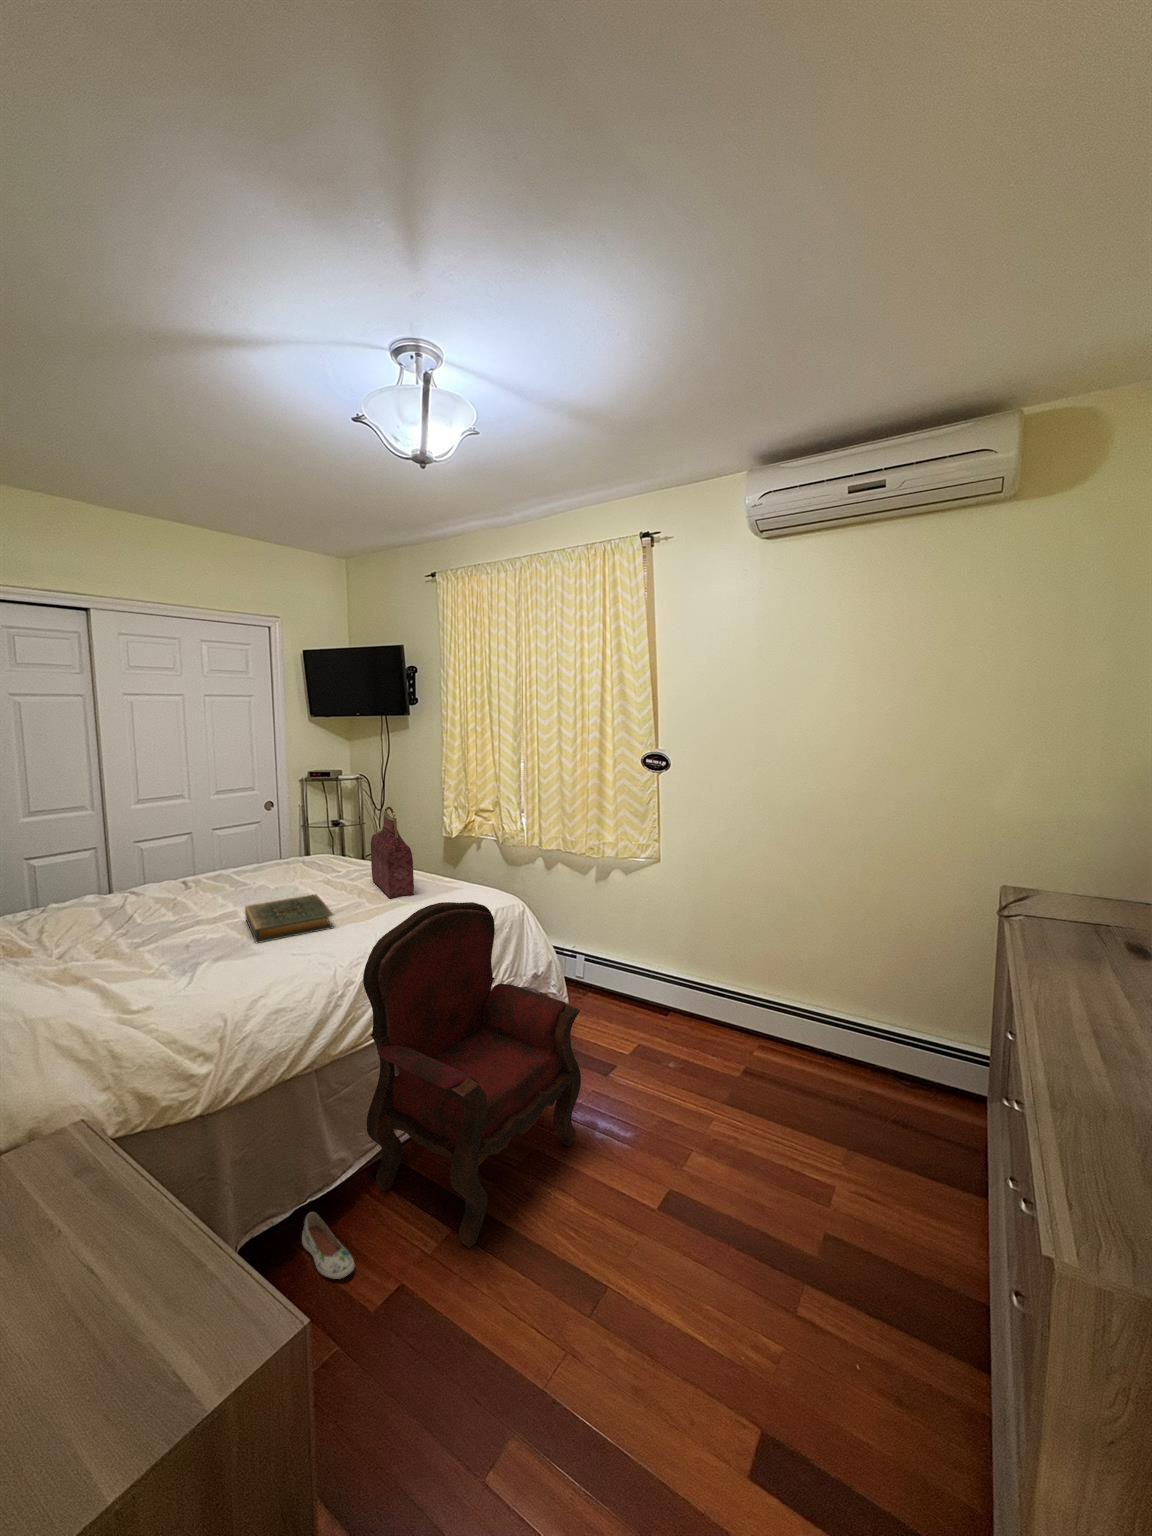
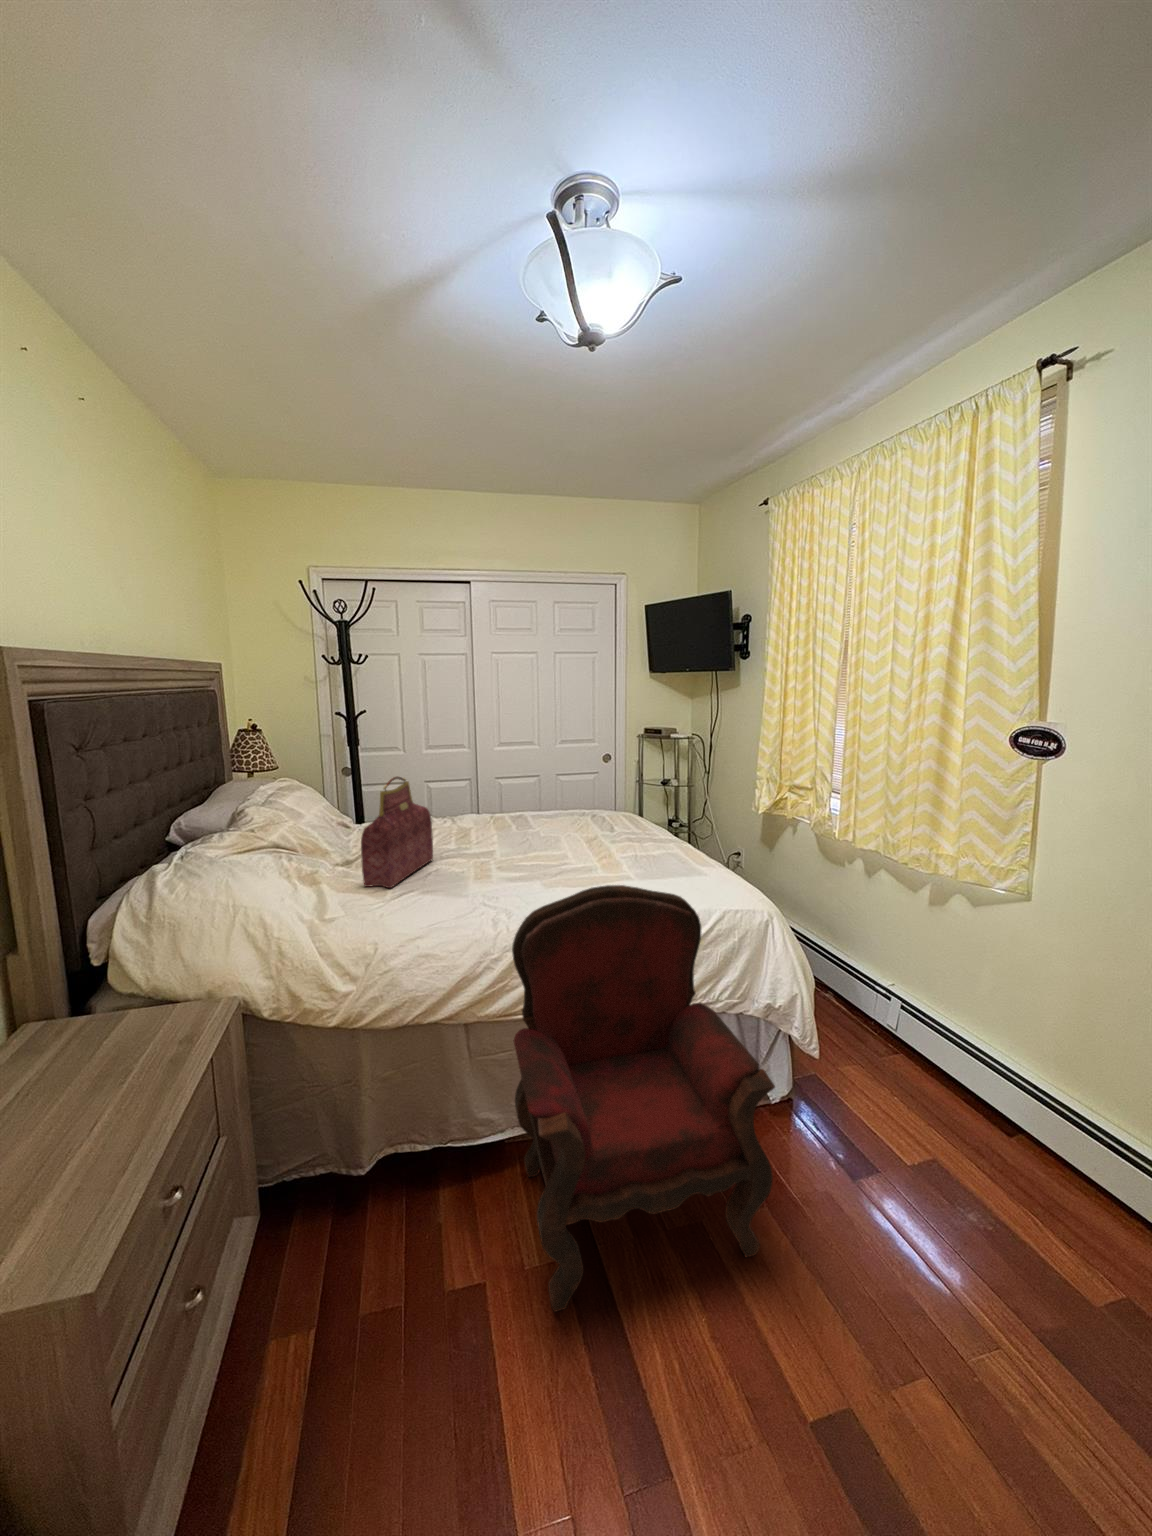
handbag: present [371,807,414,898] -> present [361,776,433,888]
hardback book: present [245,894,333,943] -> none [468,844,553,885]
shoe: present [302,1212,355,1279] -> none [427,1160,456,1249]

